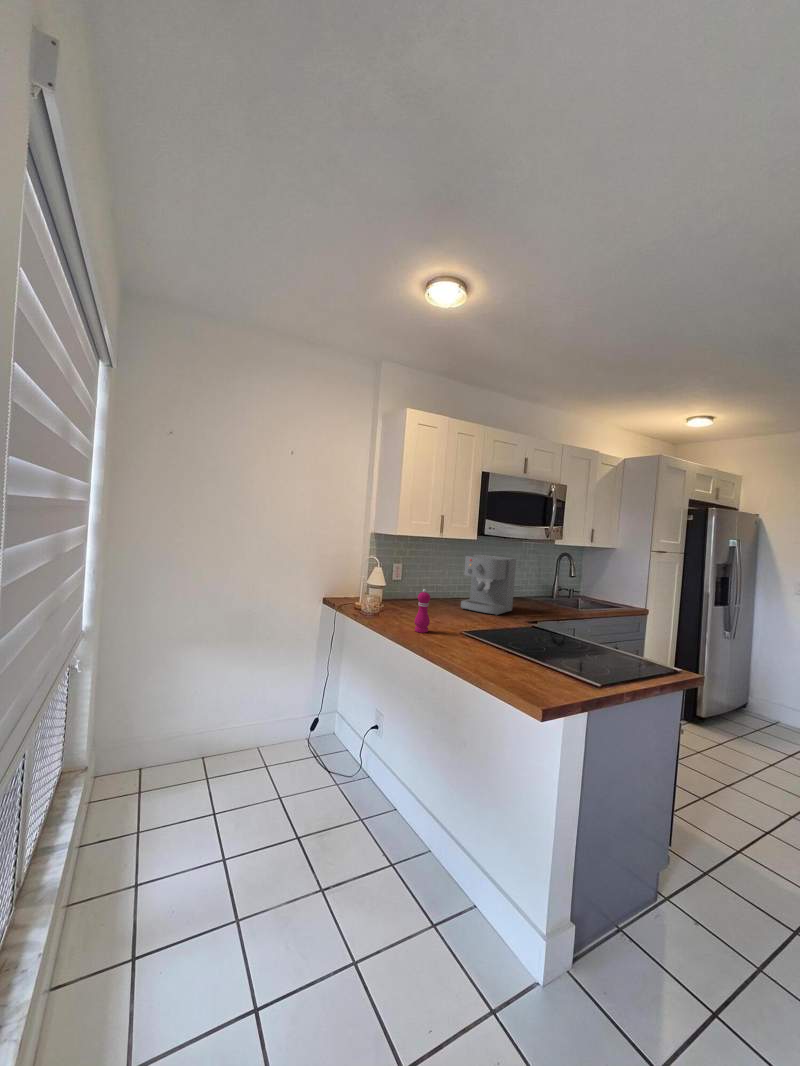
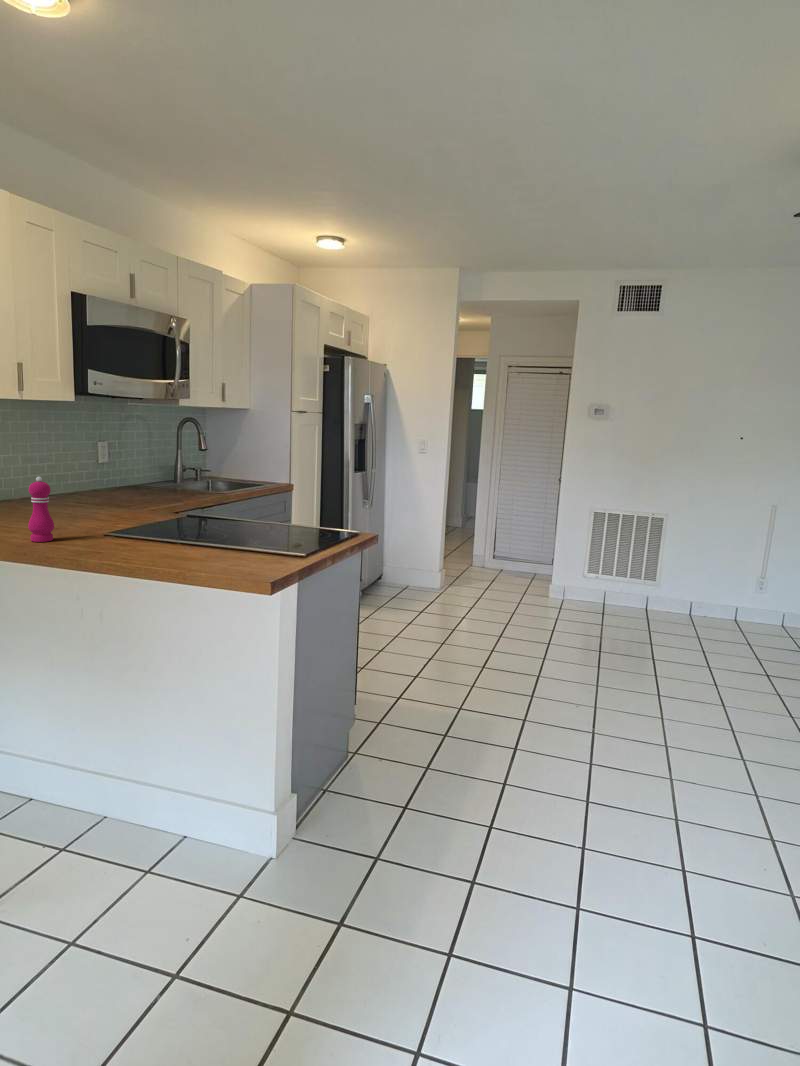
coffee maker: present [461,555,516,615] -> none [63,425,140,511]

